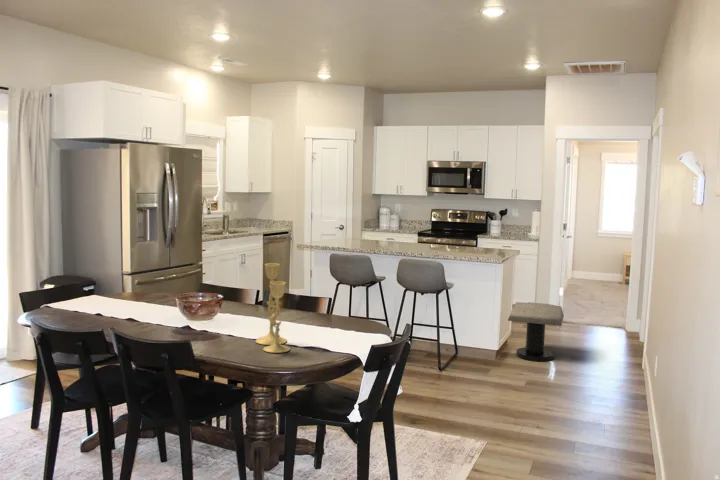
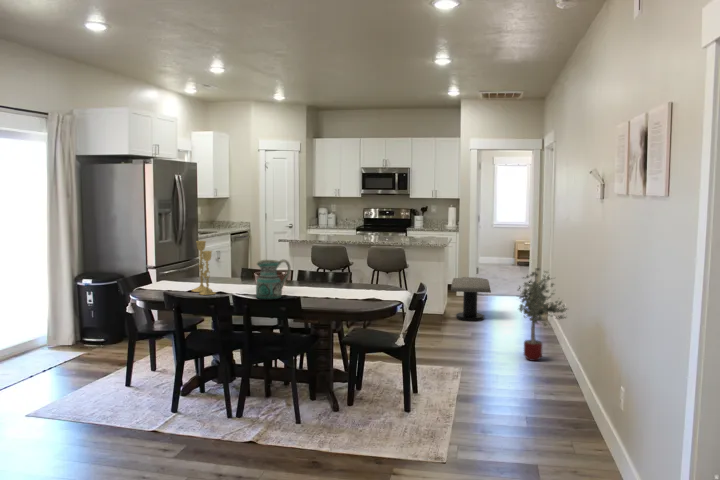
candlestick: present [256,263,290,353] -> present [192,241,216,295]
ceramic pitcher: none [158,277,209,334] -> present [256,260,290,299]
potted tree: none [571,302,650,438] -> present [518,268,567,361]

